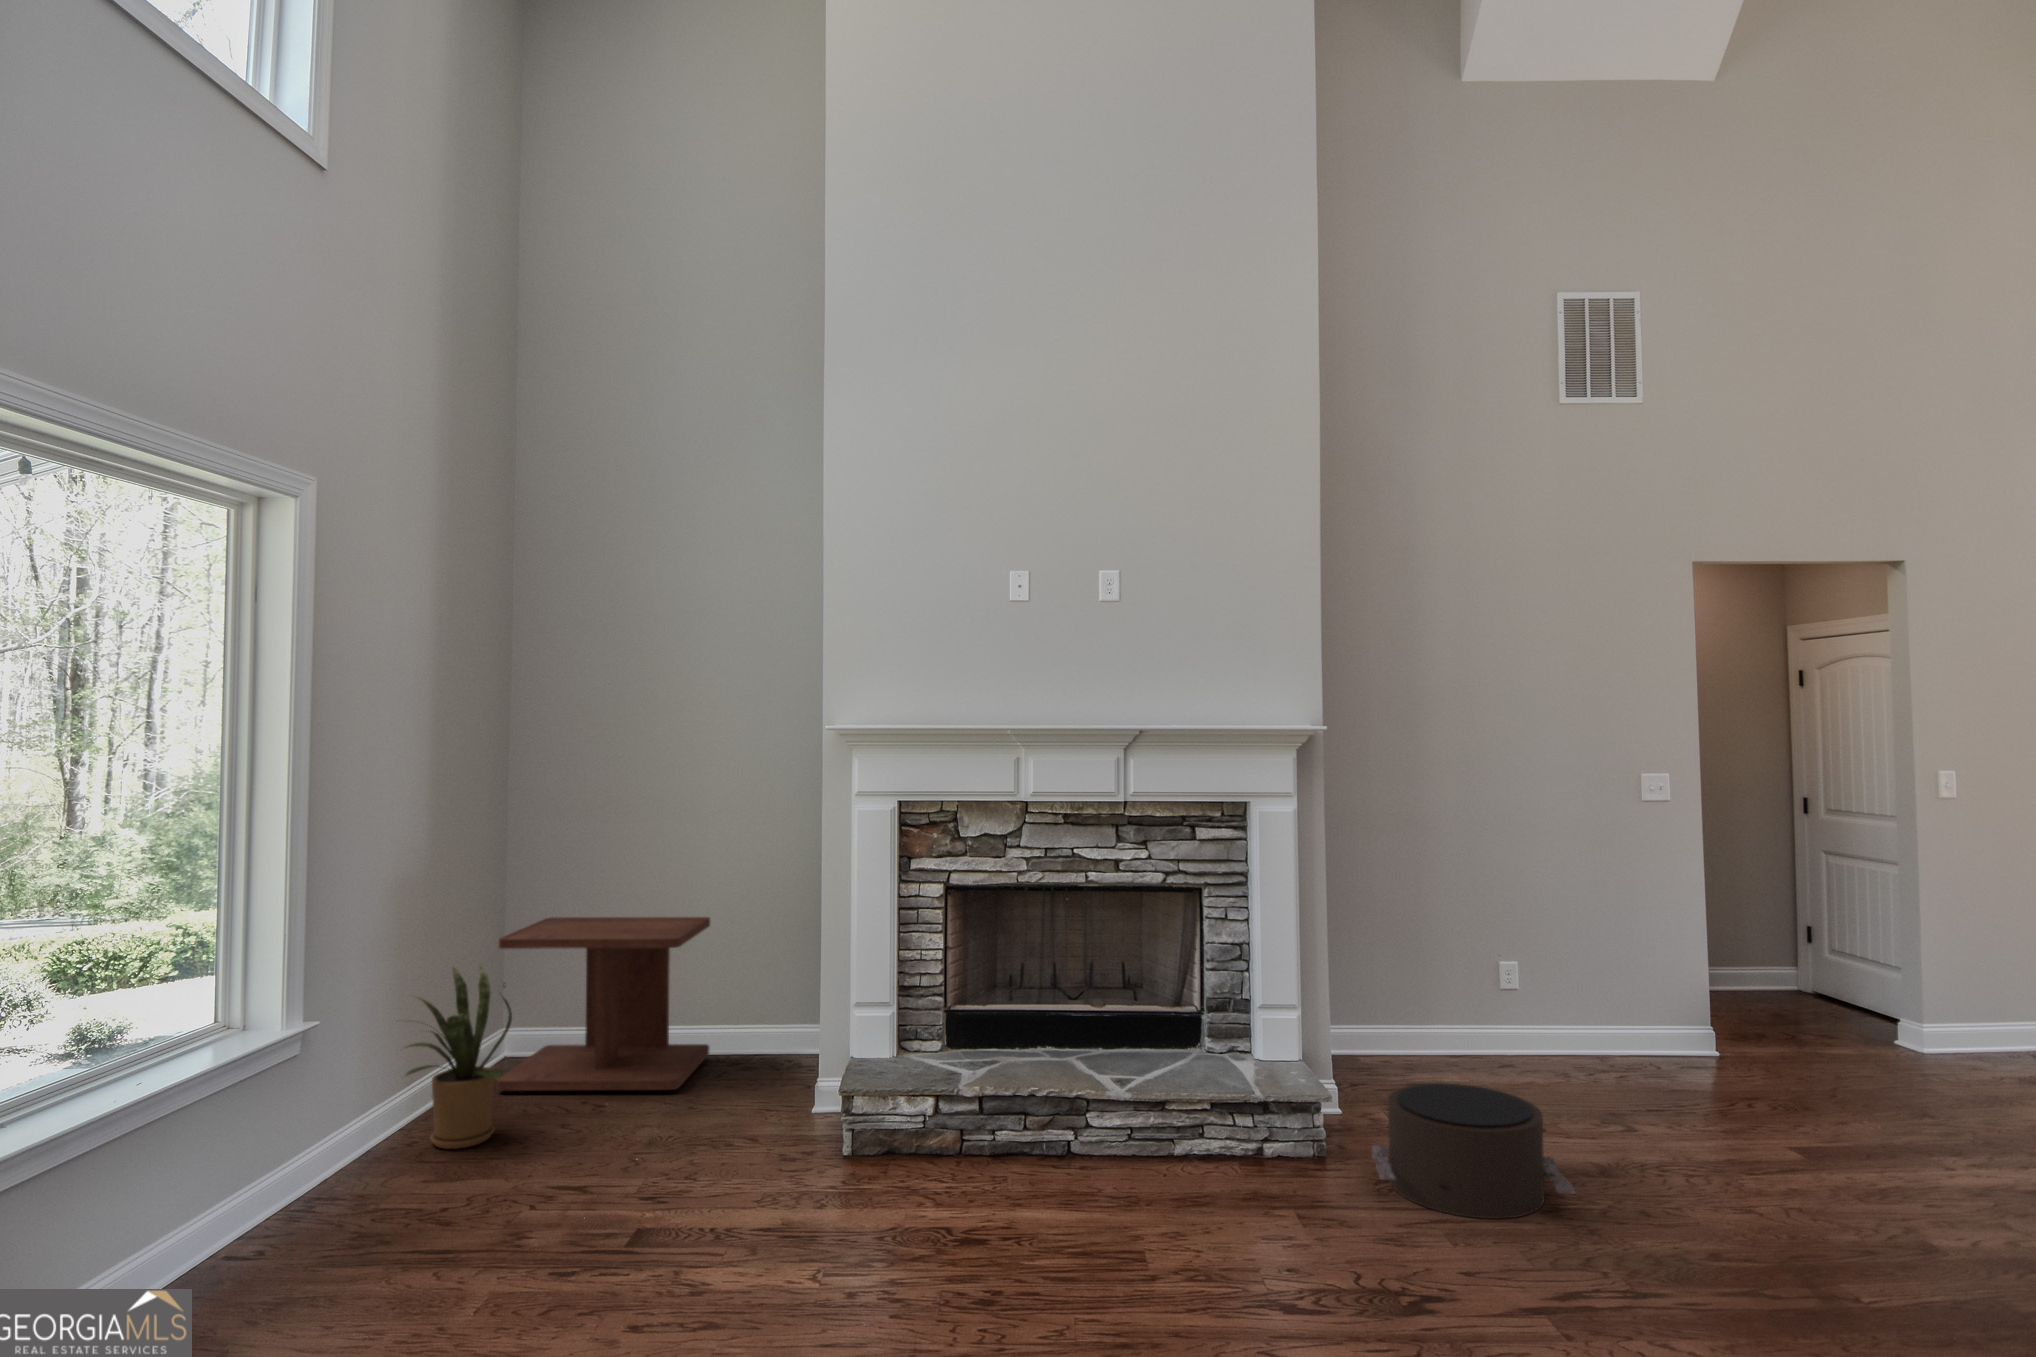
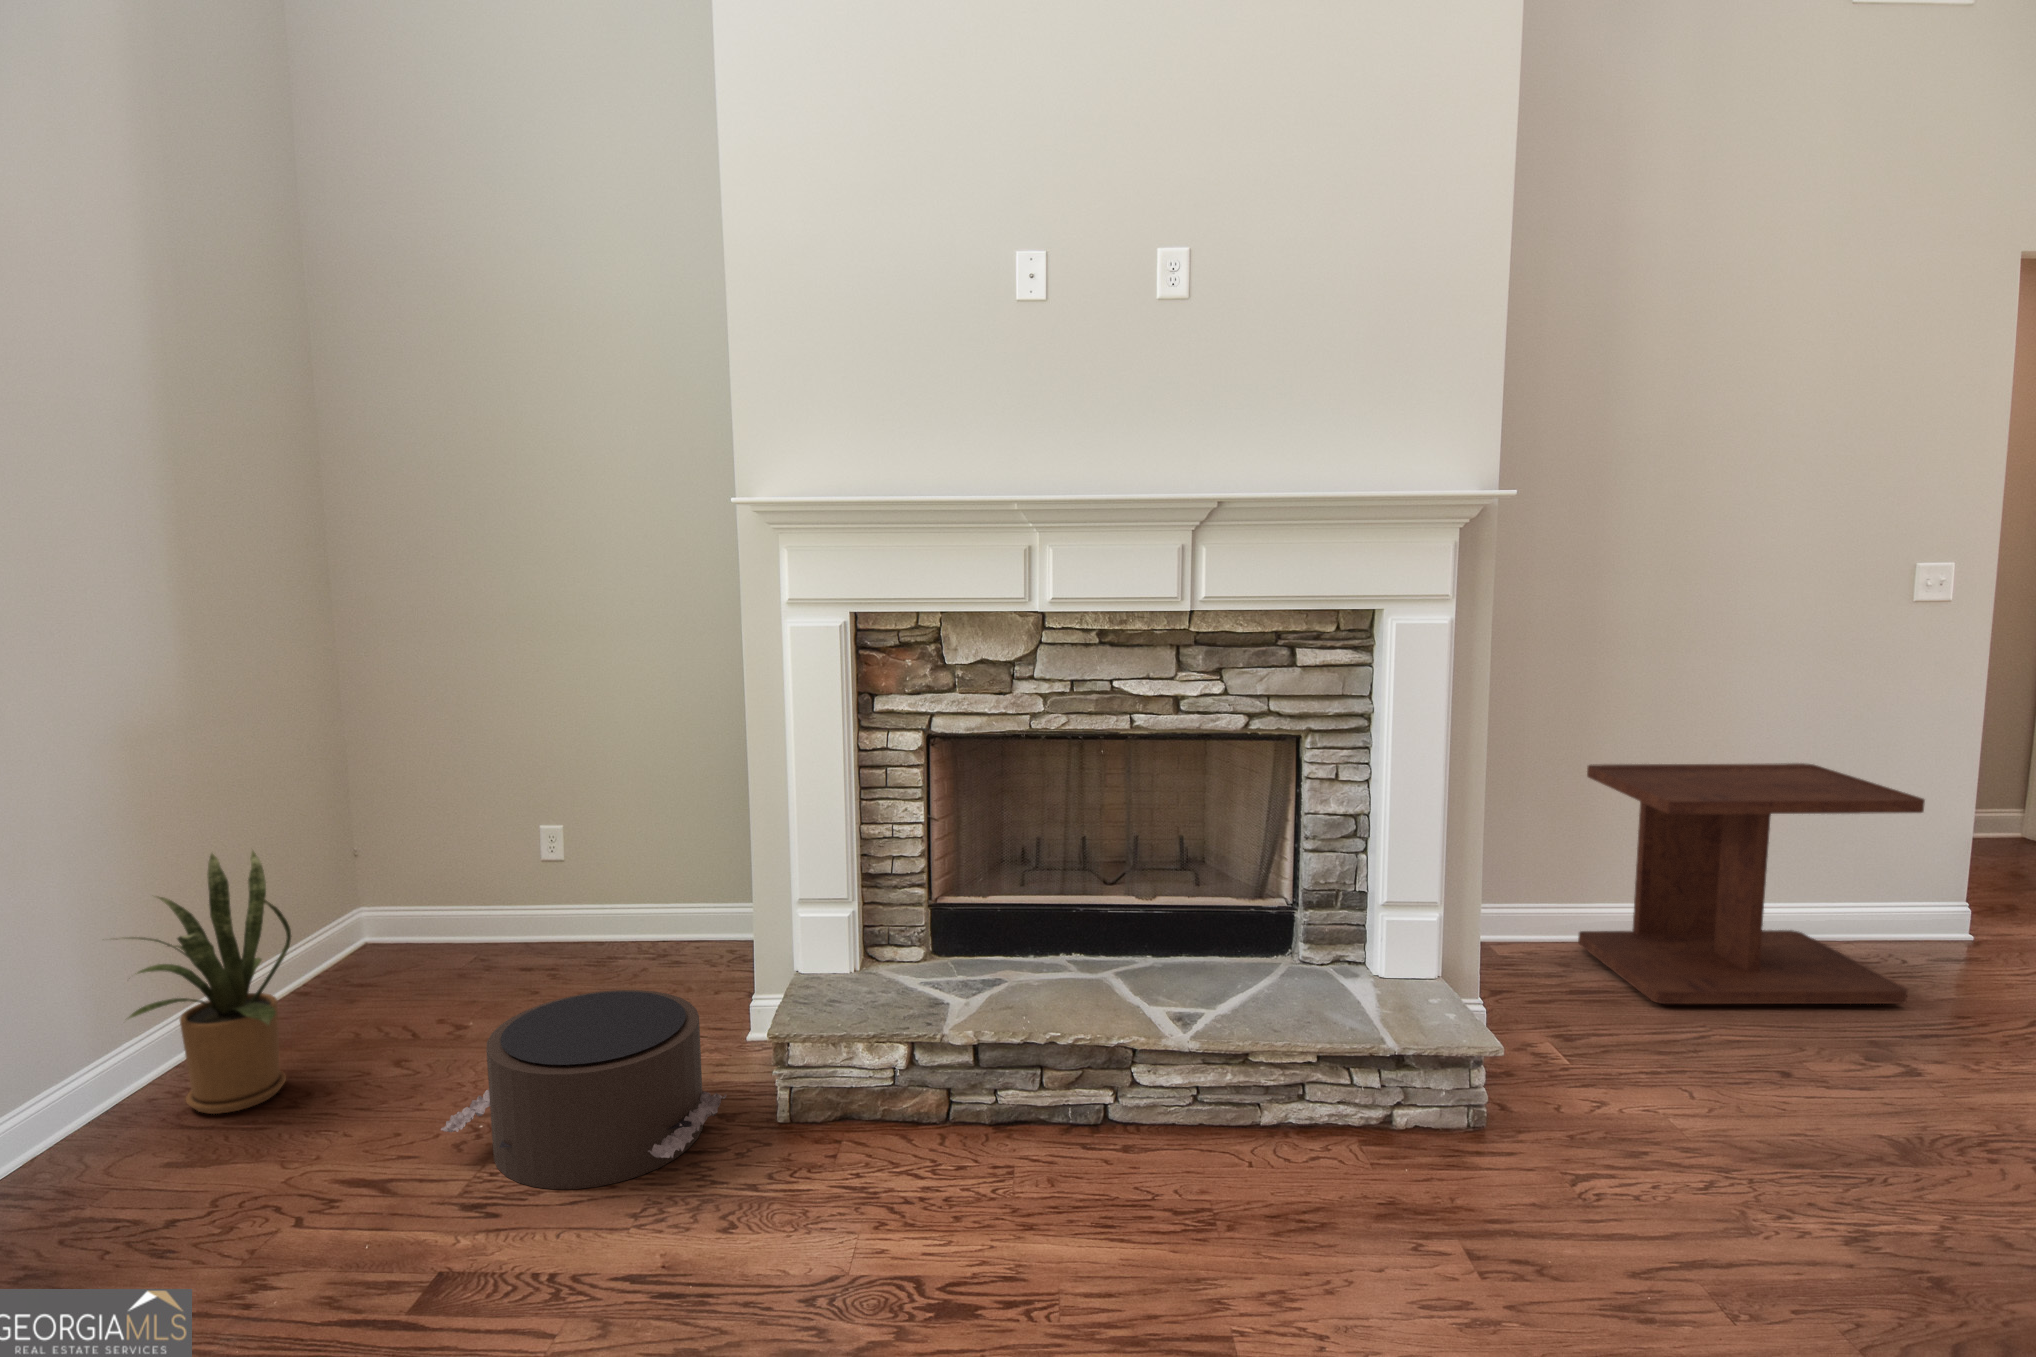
side table: present [497,917,710,1091] -> present [1578,763,1925,1004]
pouf: present [1372,1083,1575,1219] -> present [441,990,726,1189]

